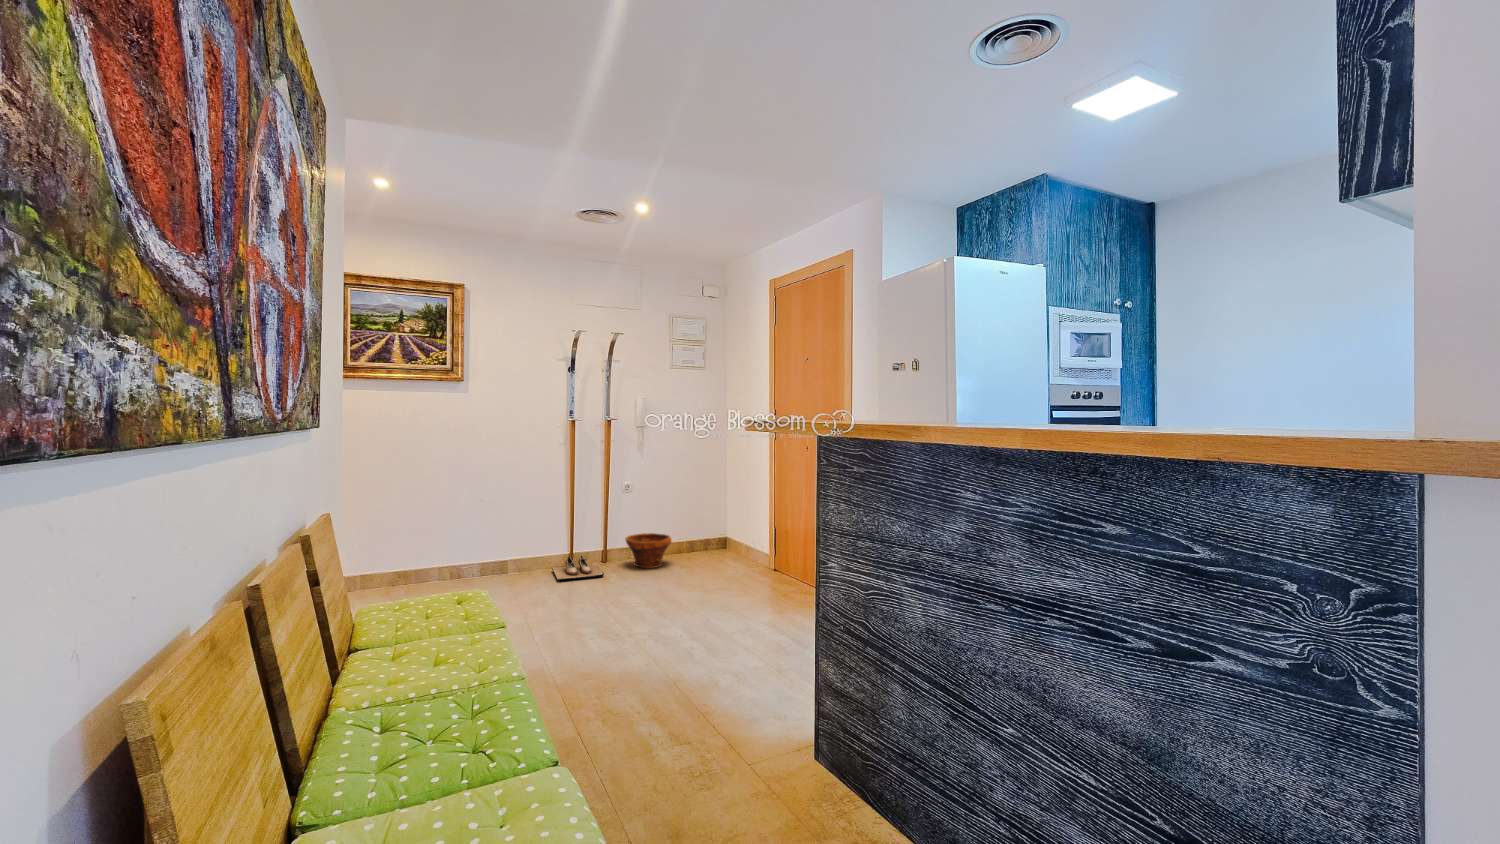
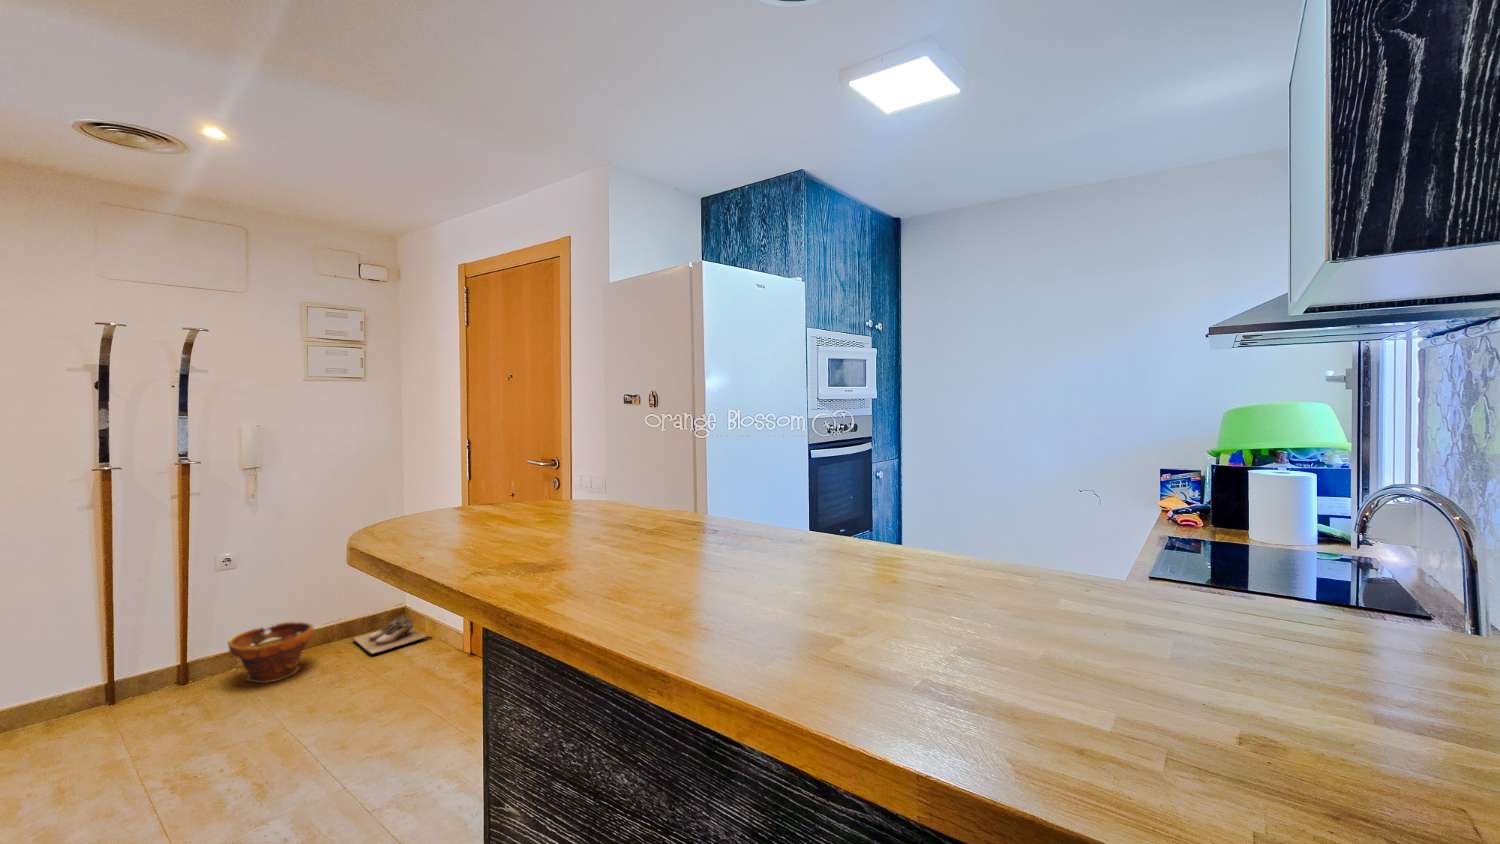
shoe: present [552,556,604,580] -> present [353,615,427,654]

